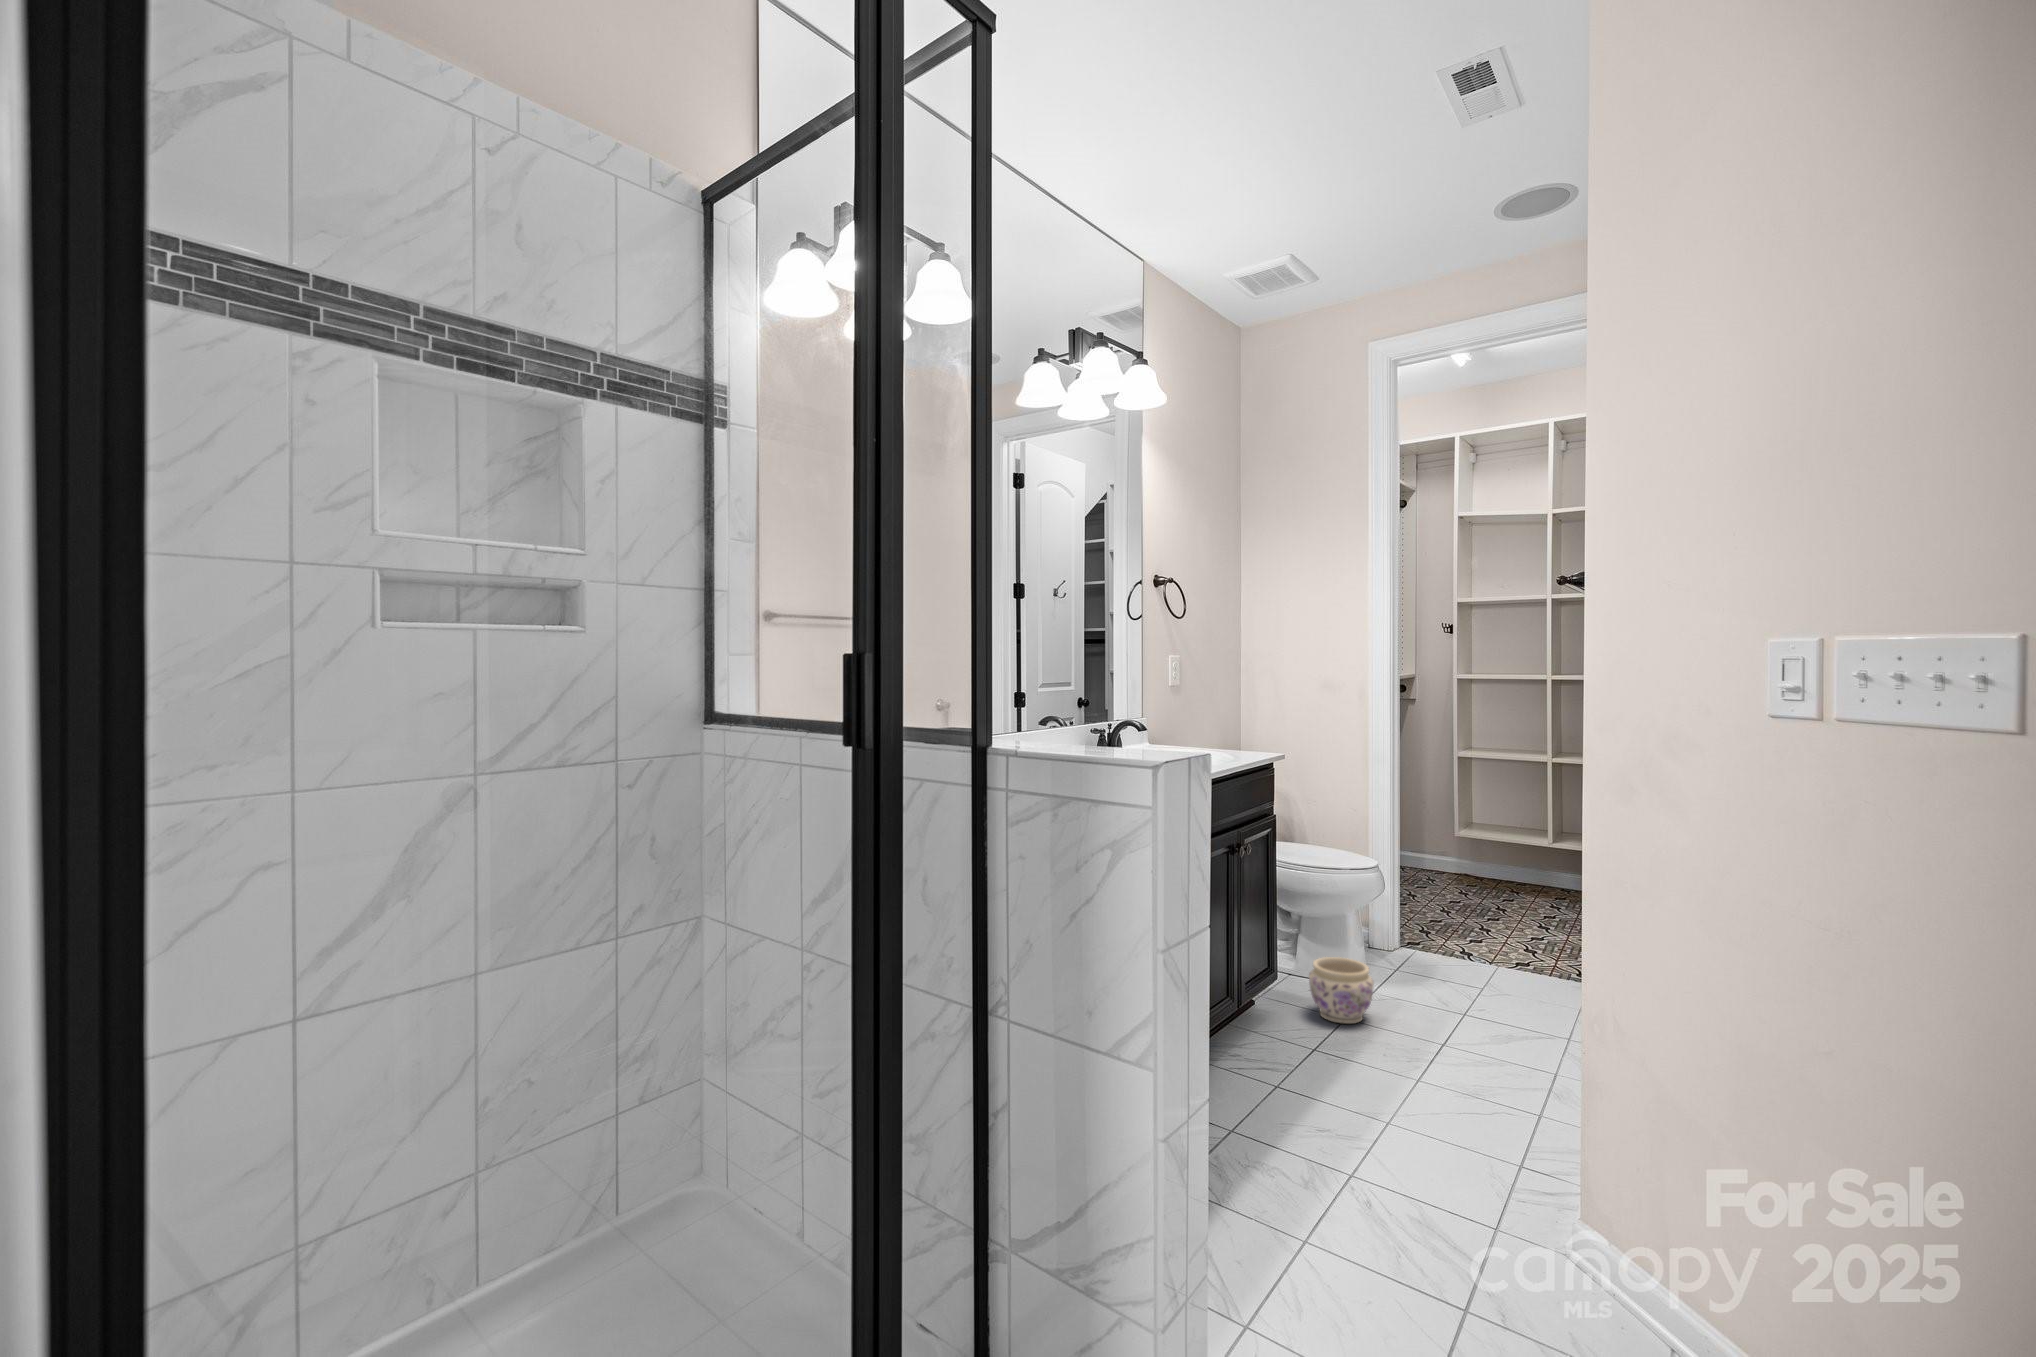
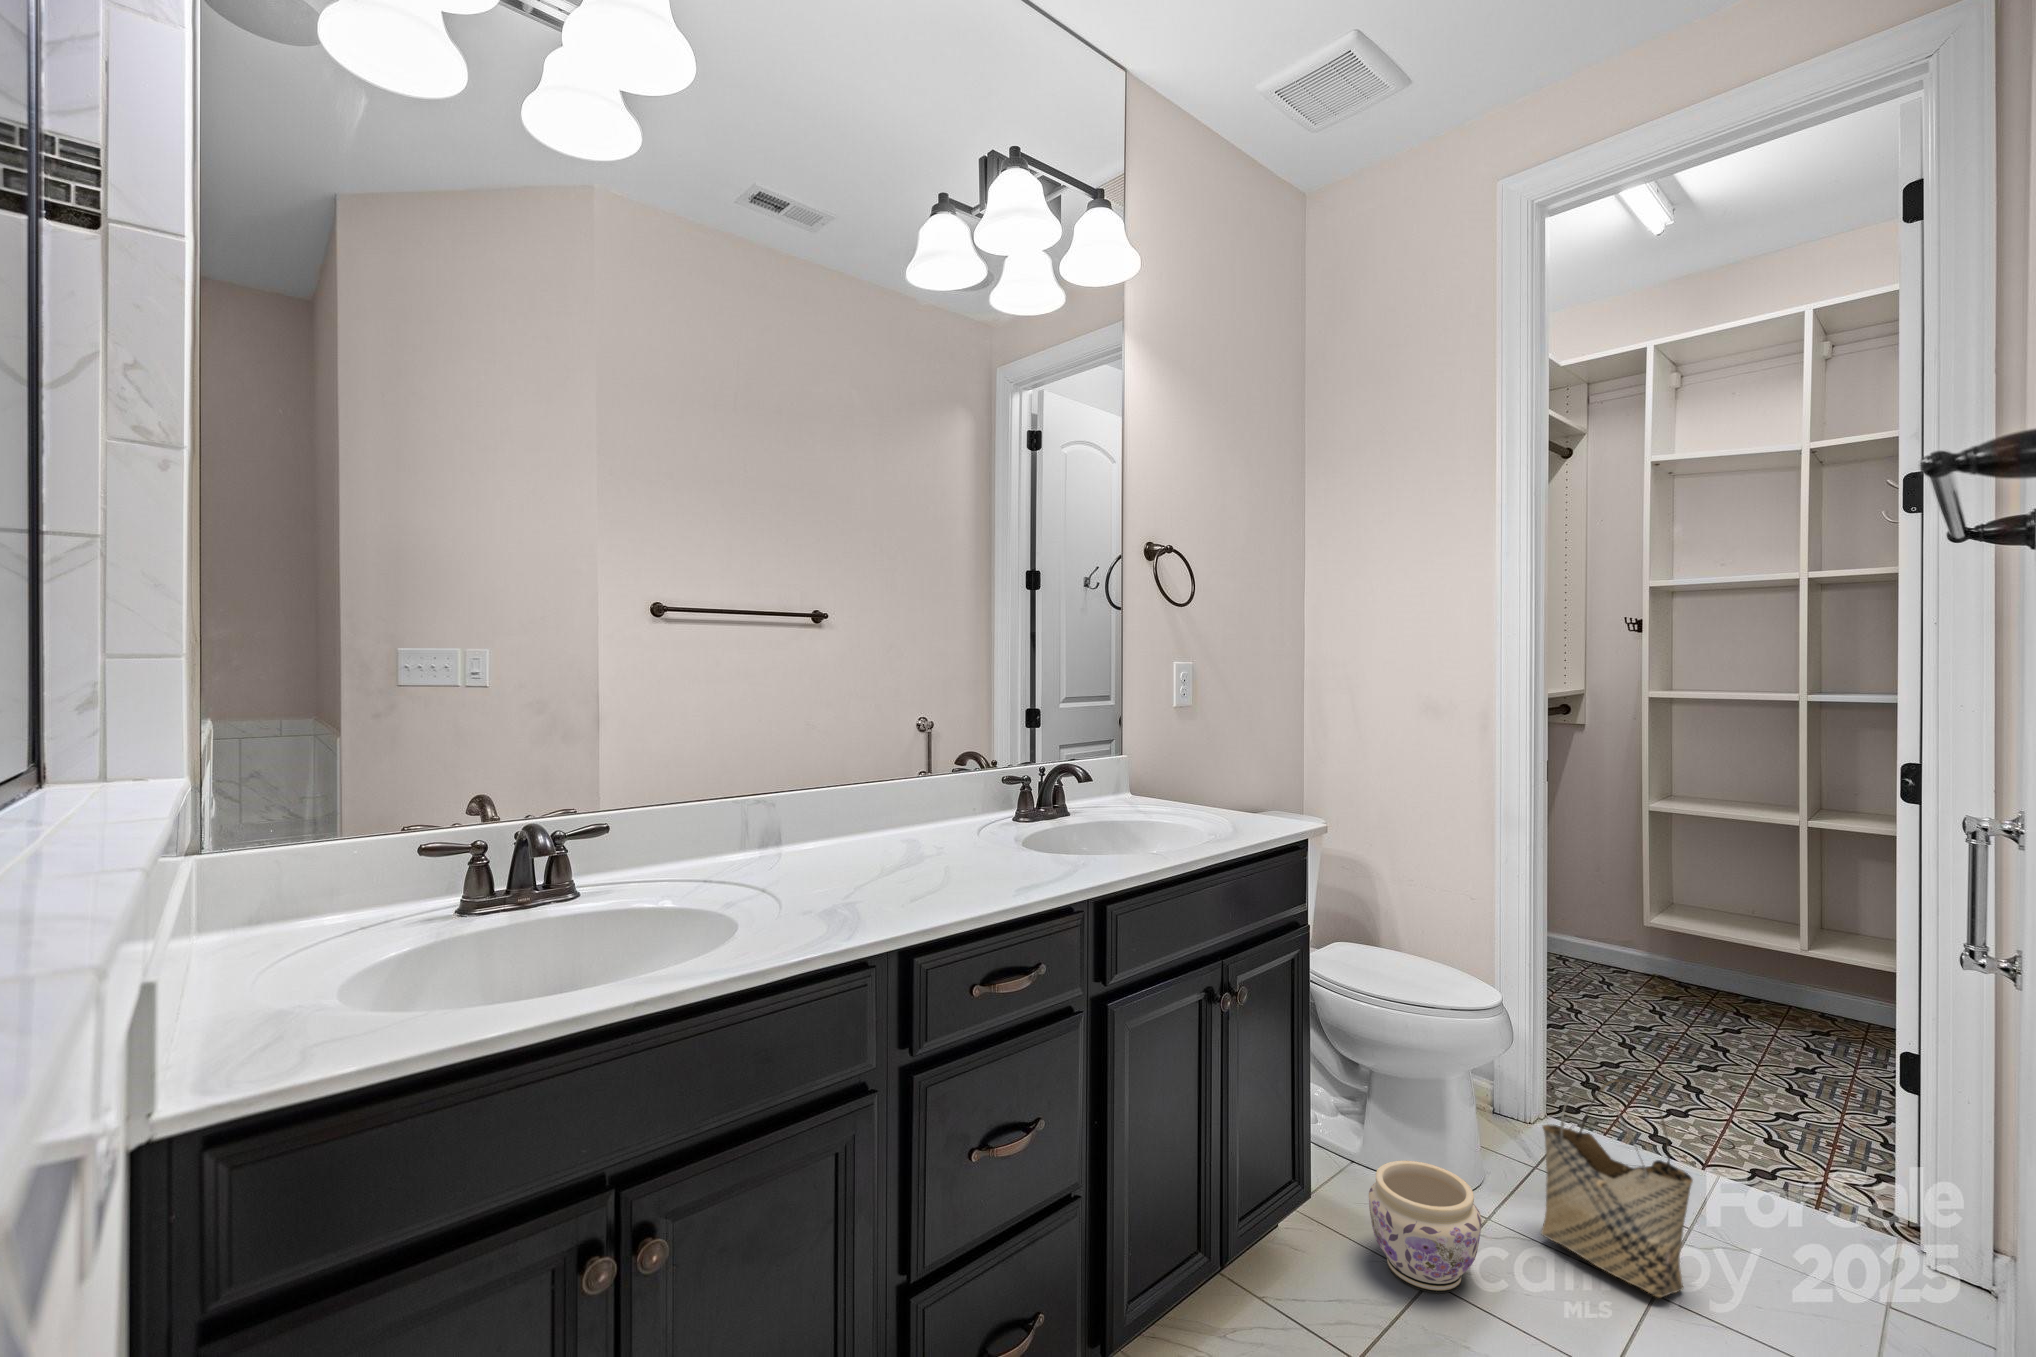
woven basket: none [1403,901,1485,1015] -> present [1541,1079,1693,1297]

